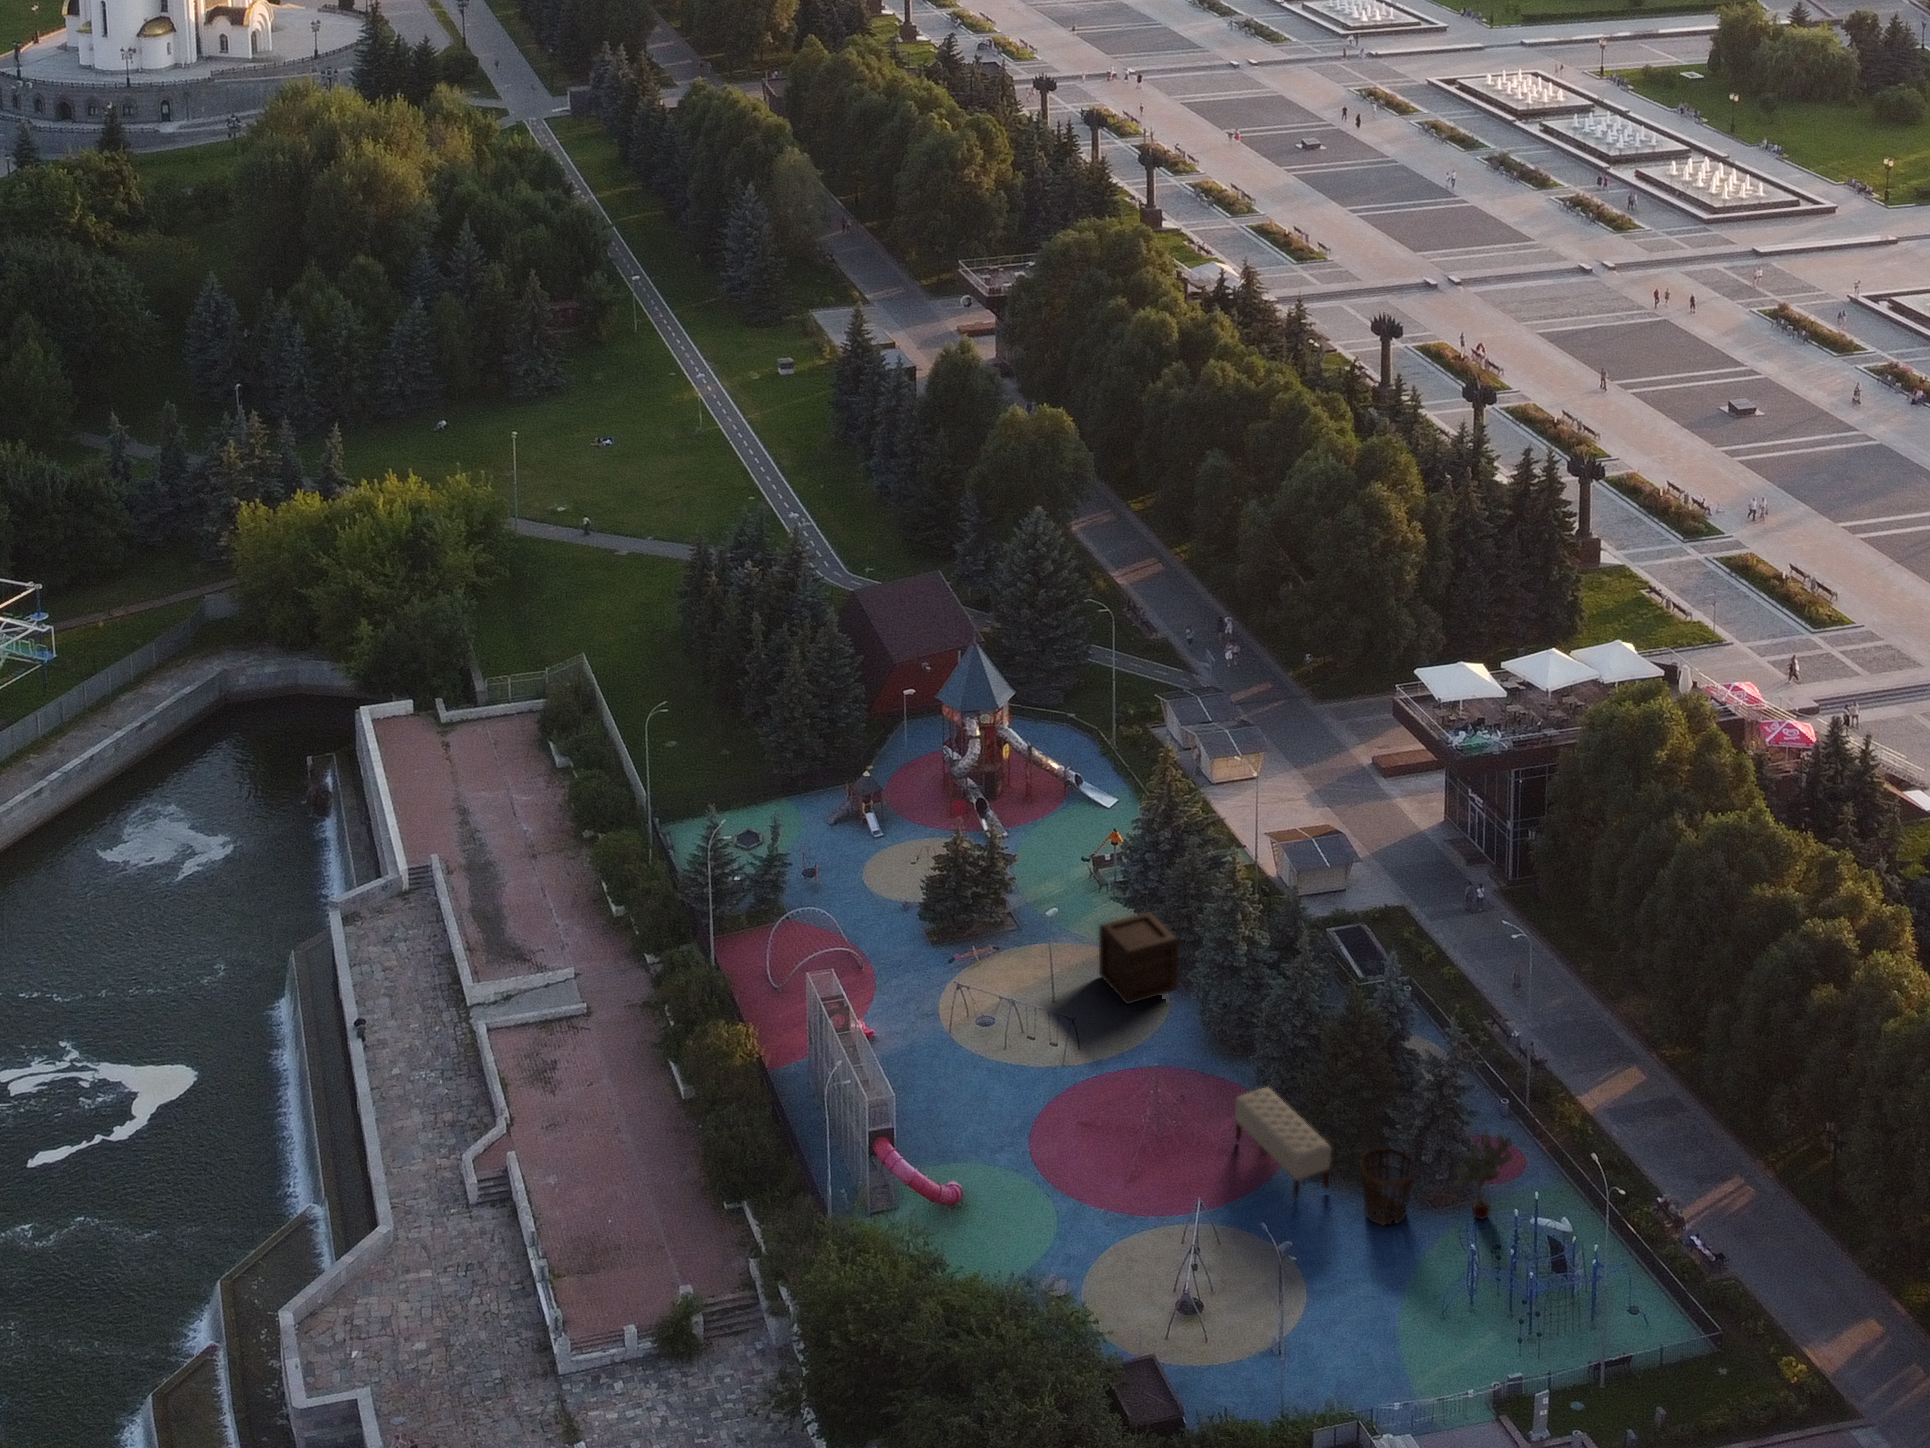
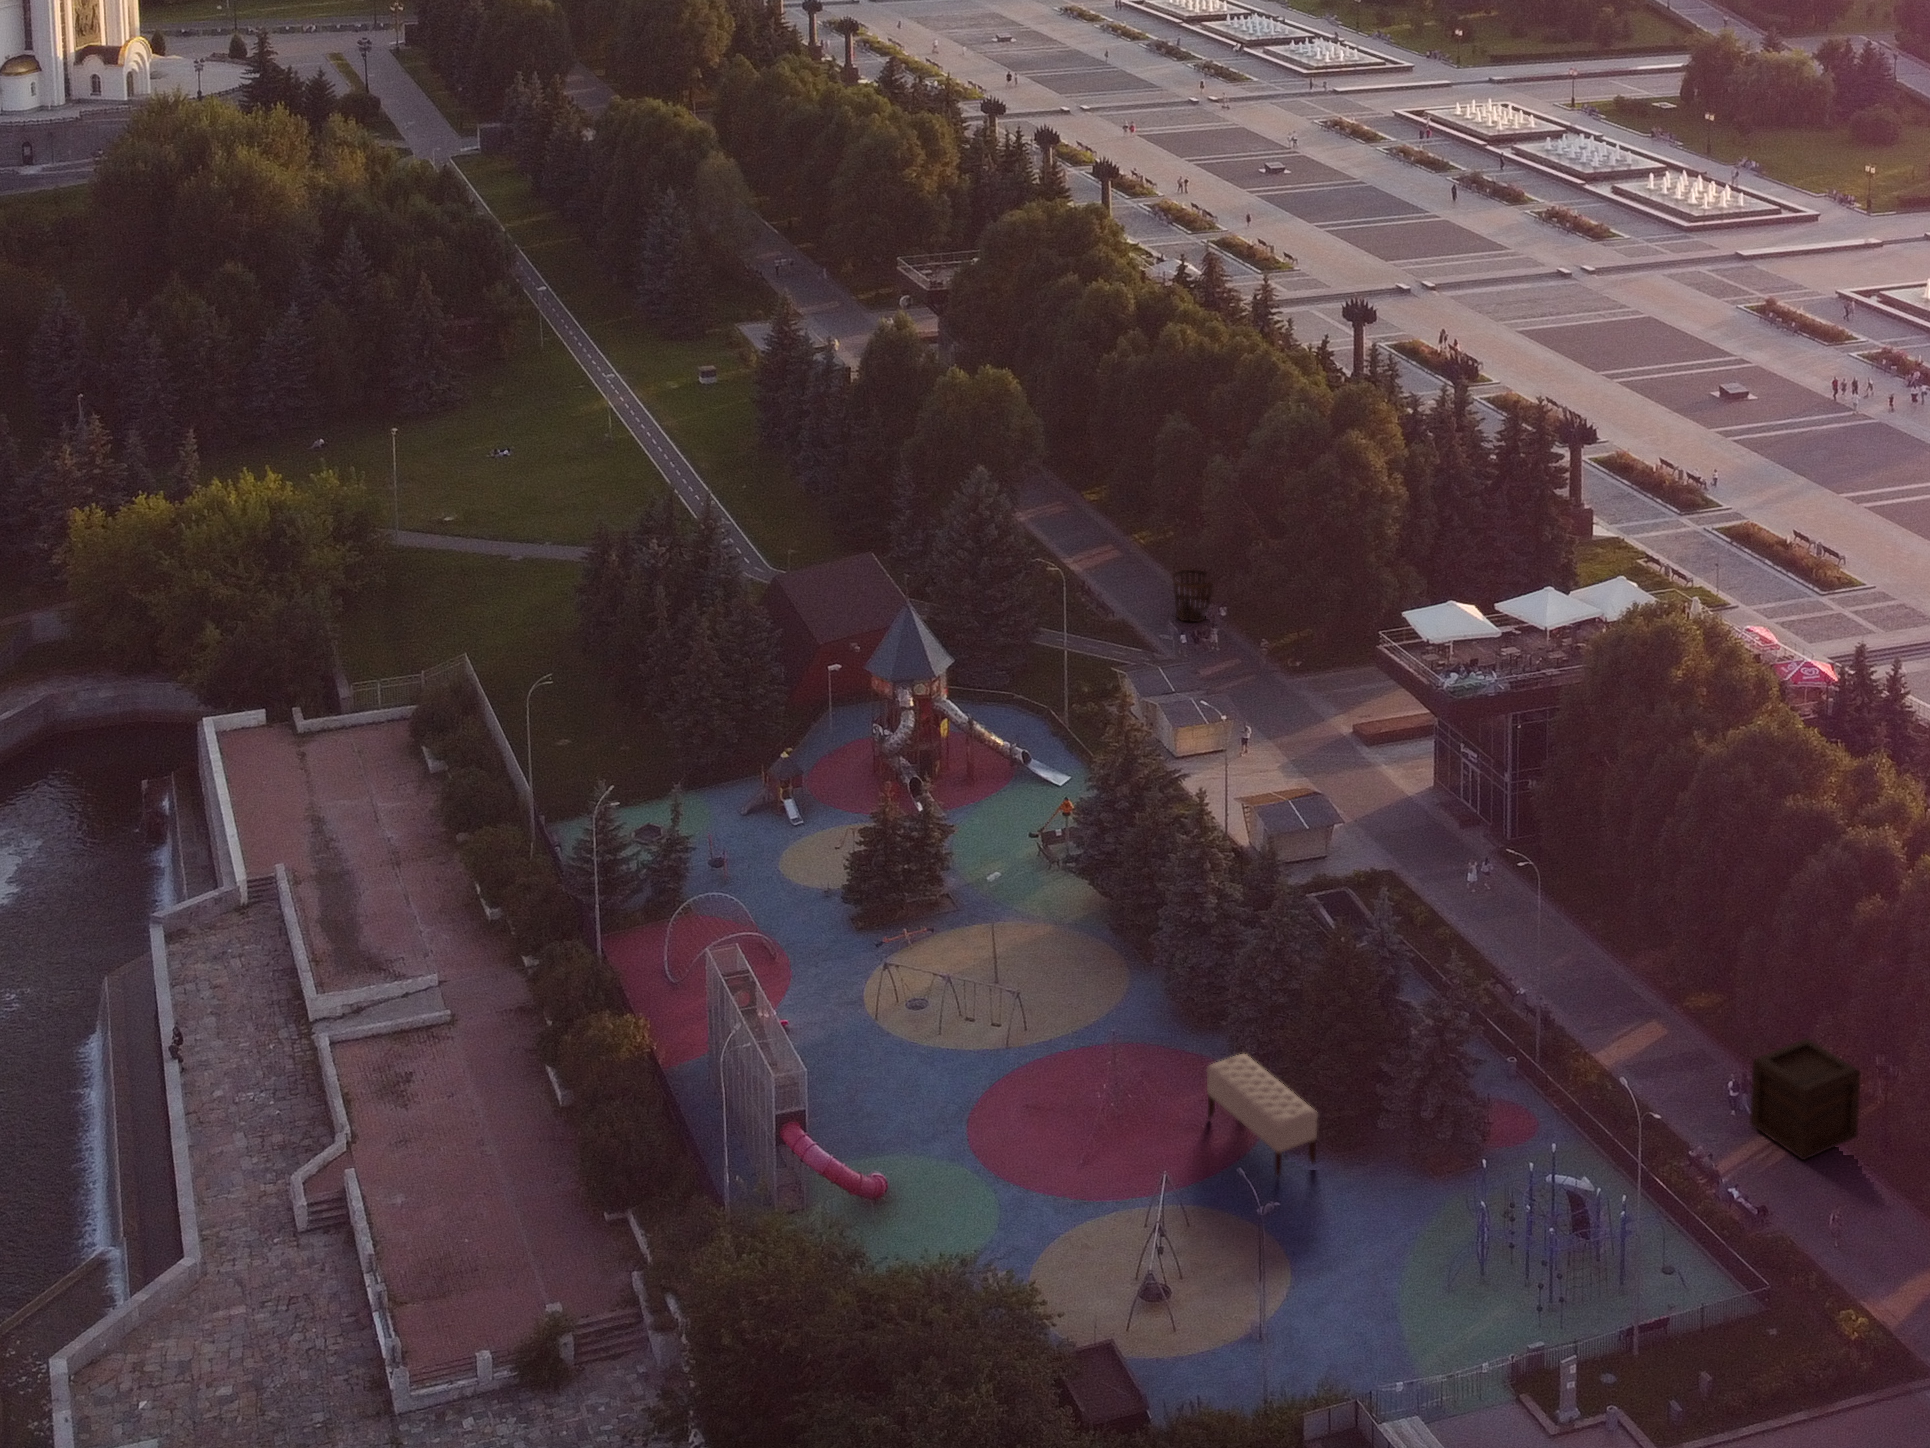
wooden crate: present [1099,912,1178,1004] -> present [1750,1039,1861,1160]
potted tree: present [1454,1130,1512,1219] -> none [1458,1079,1526,1187]
basket: present [1360,1148,1415,1225] -> present [1172,570,1215,622]

